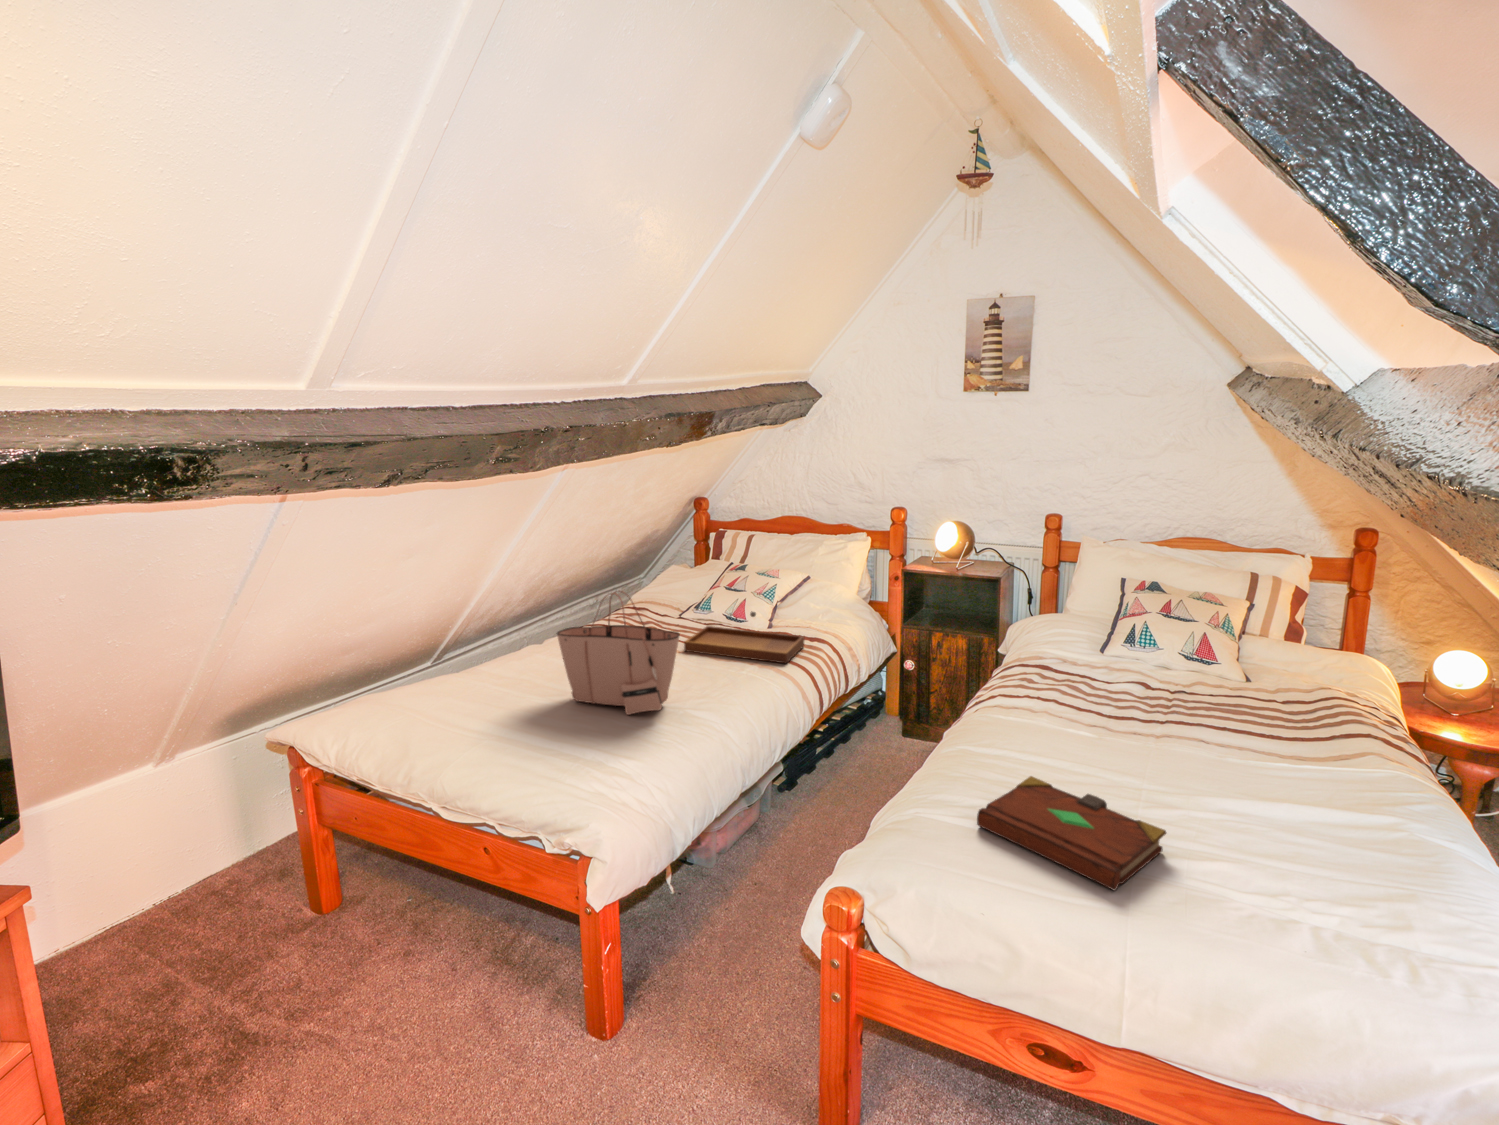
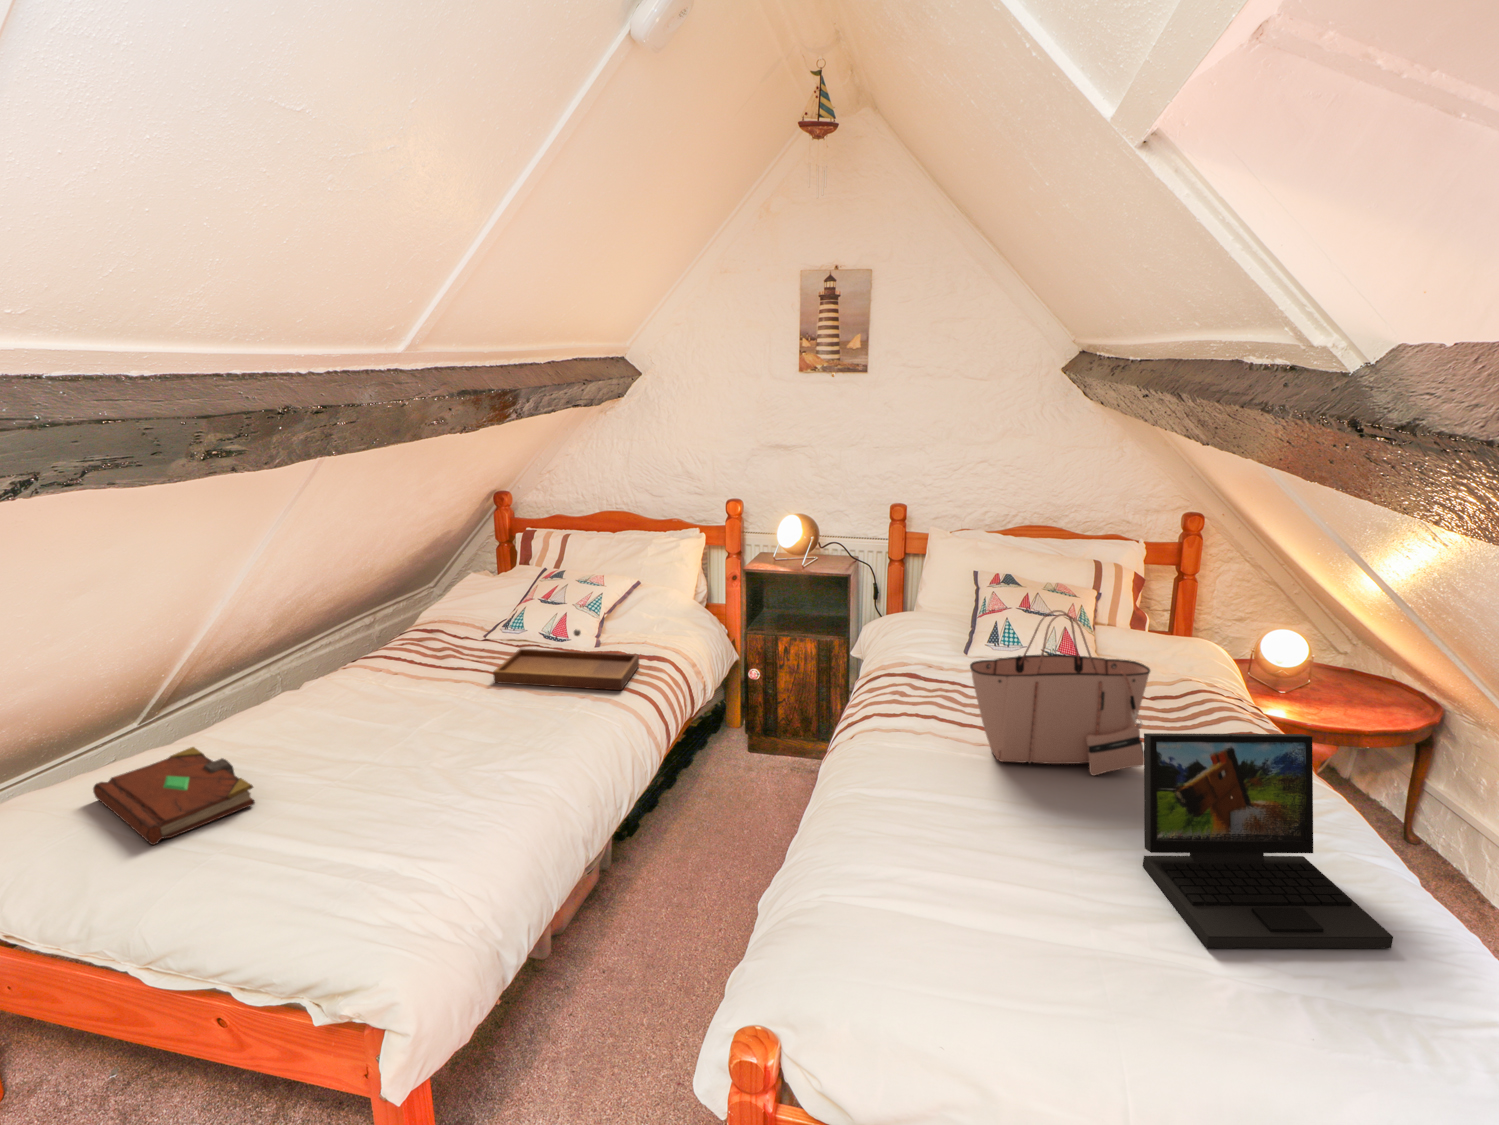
tote bag: present [557,591,680,715] -> present [970,610,1150,775]
laptop: none [1216,712,1444,916] -> present [1143,733,1393,948]
book: present [977,776,1166,890] -> present [93,747,255,845]

